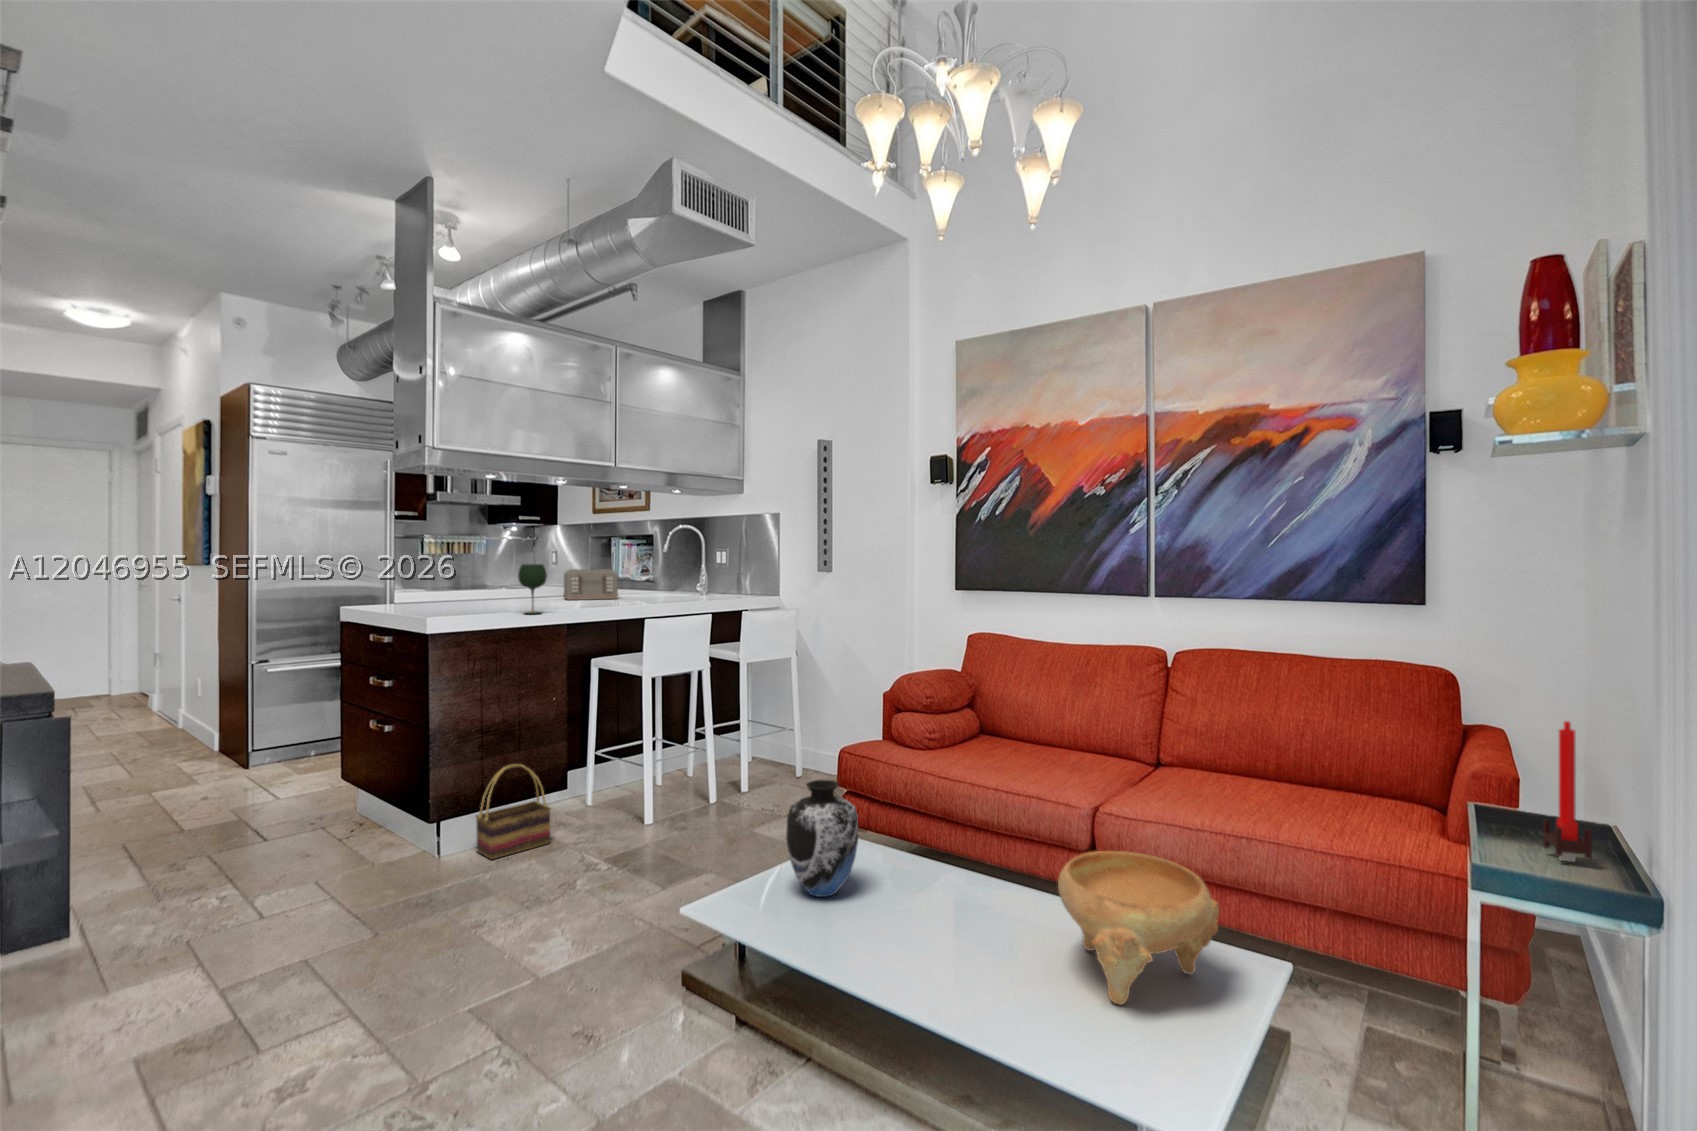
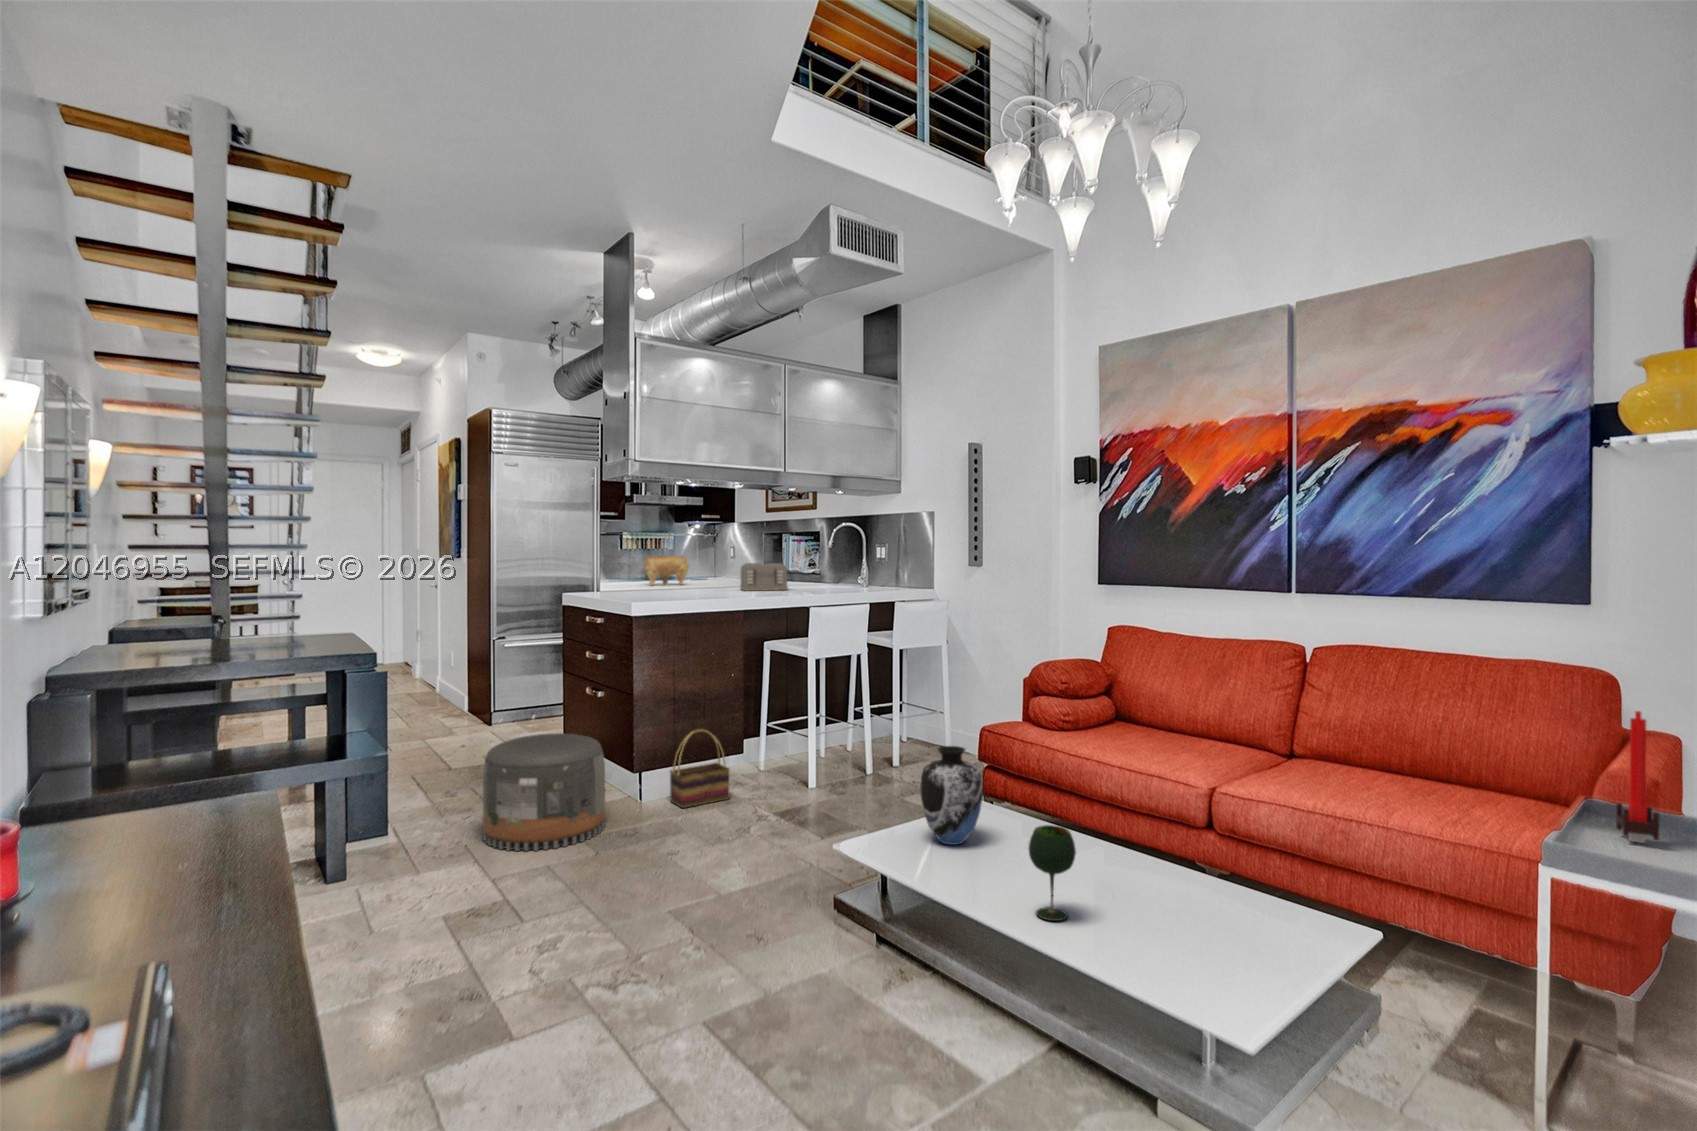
wine glass: present [518,564,547,614] -> present [1029,825,1076,921]
pouf: none [216,781,390,938] -> present [483,733,605,851]
decorative bowl: present [1058,851,1219,1005] -> present [644,556,689,585]

